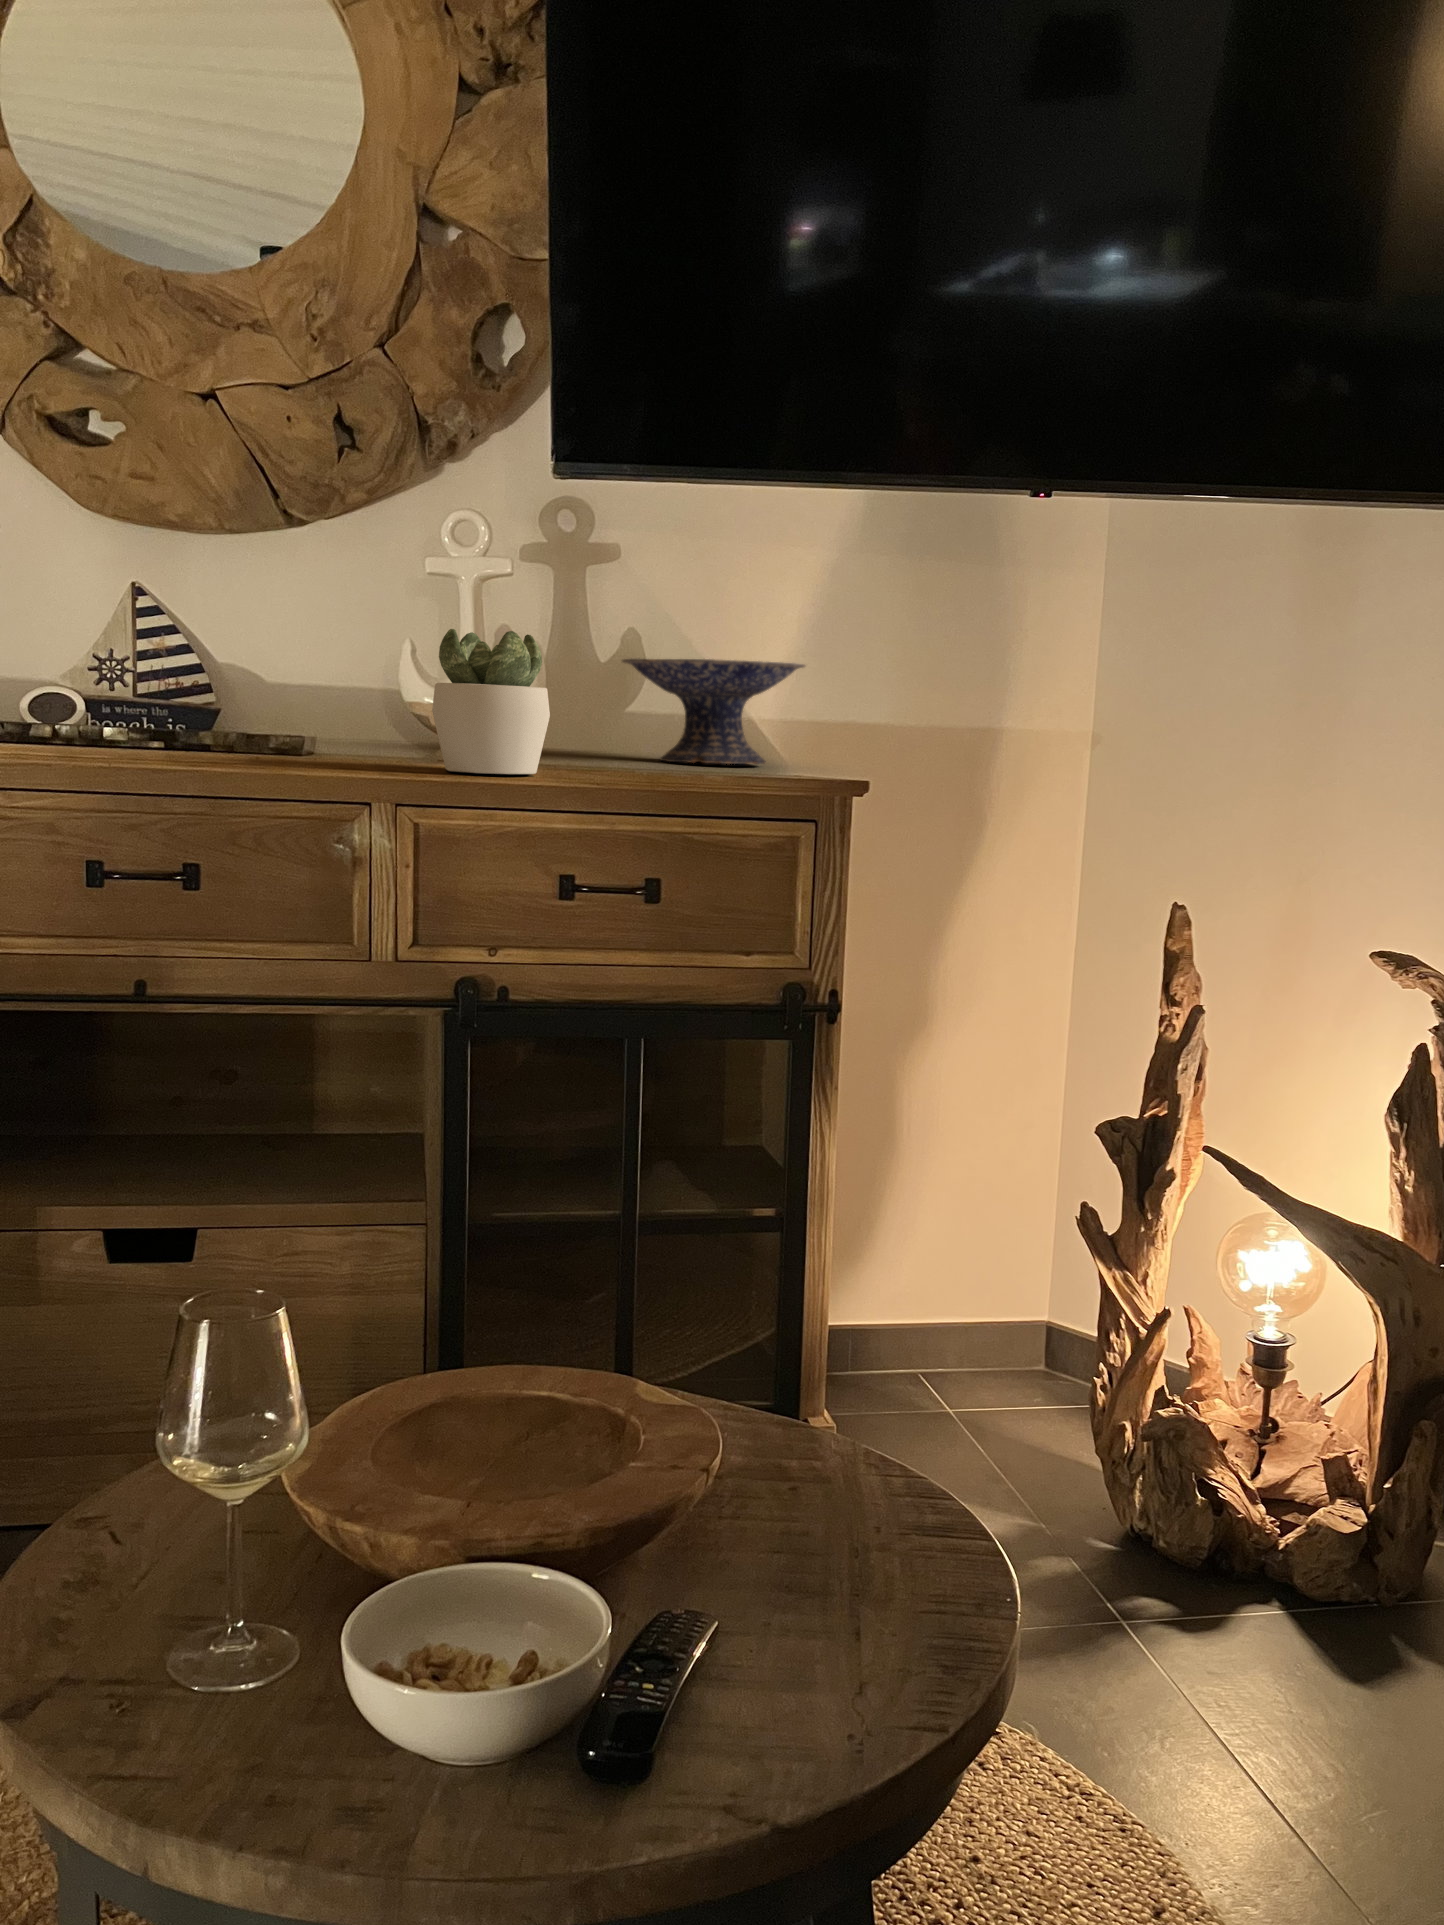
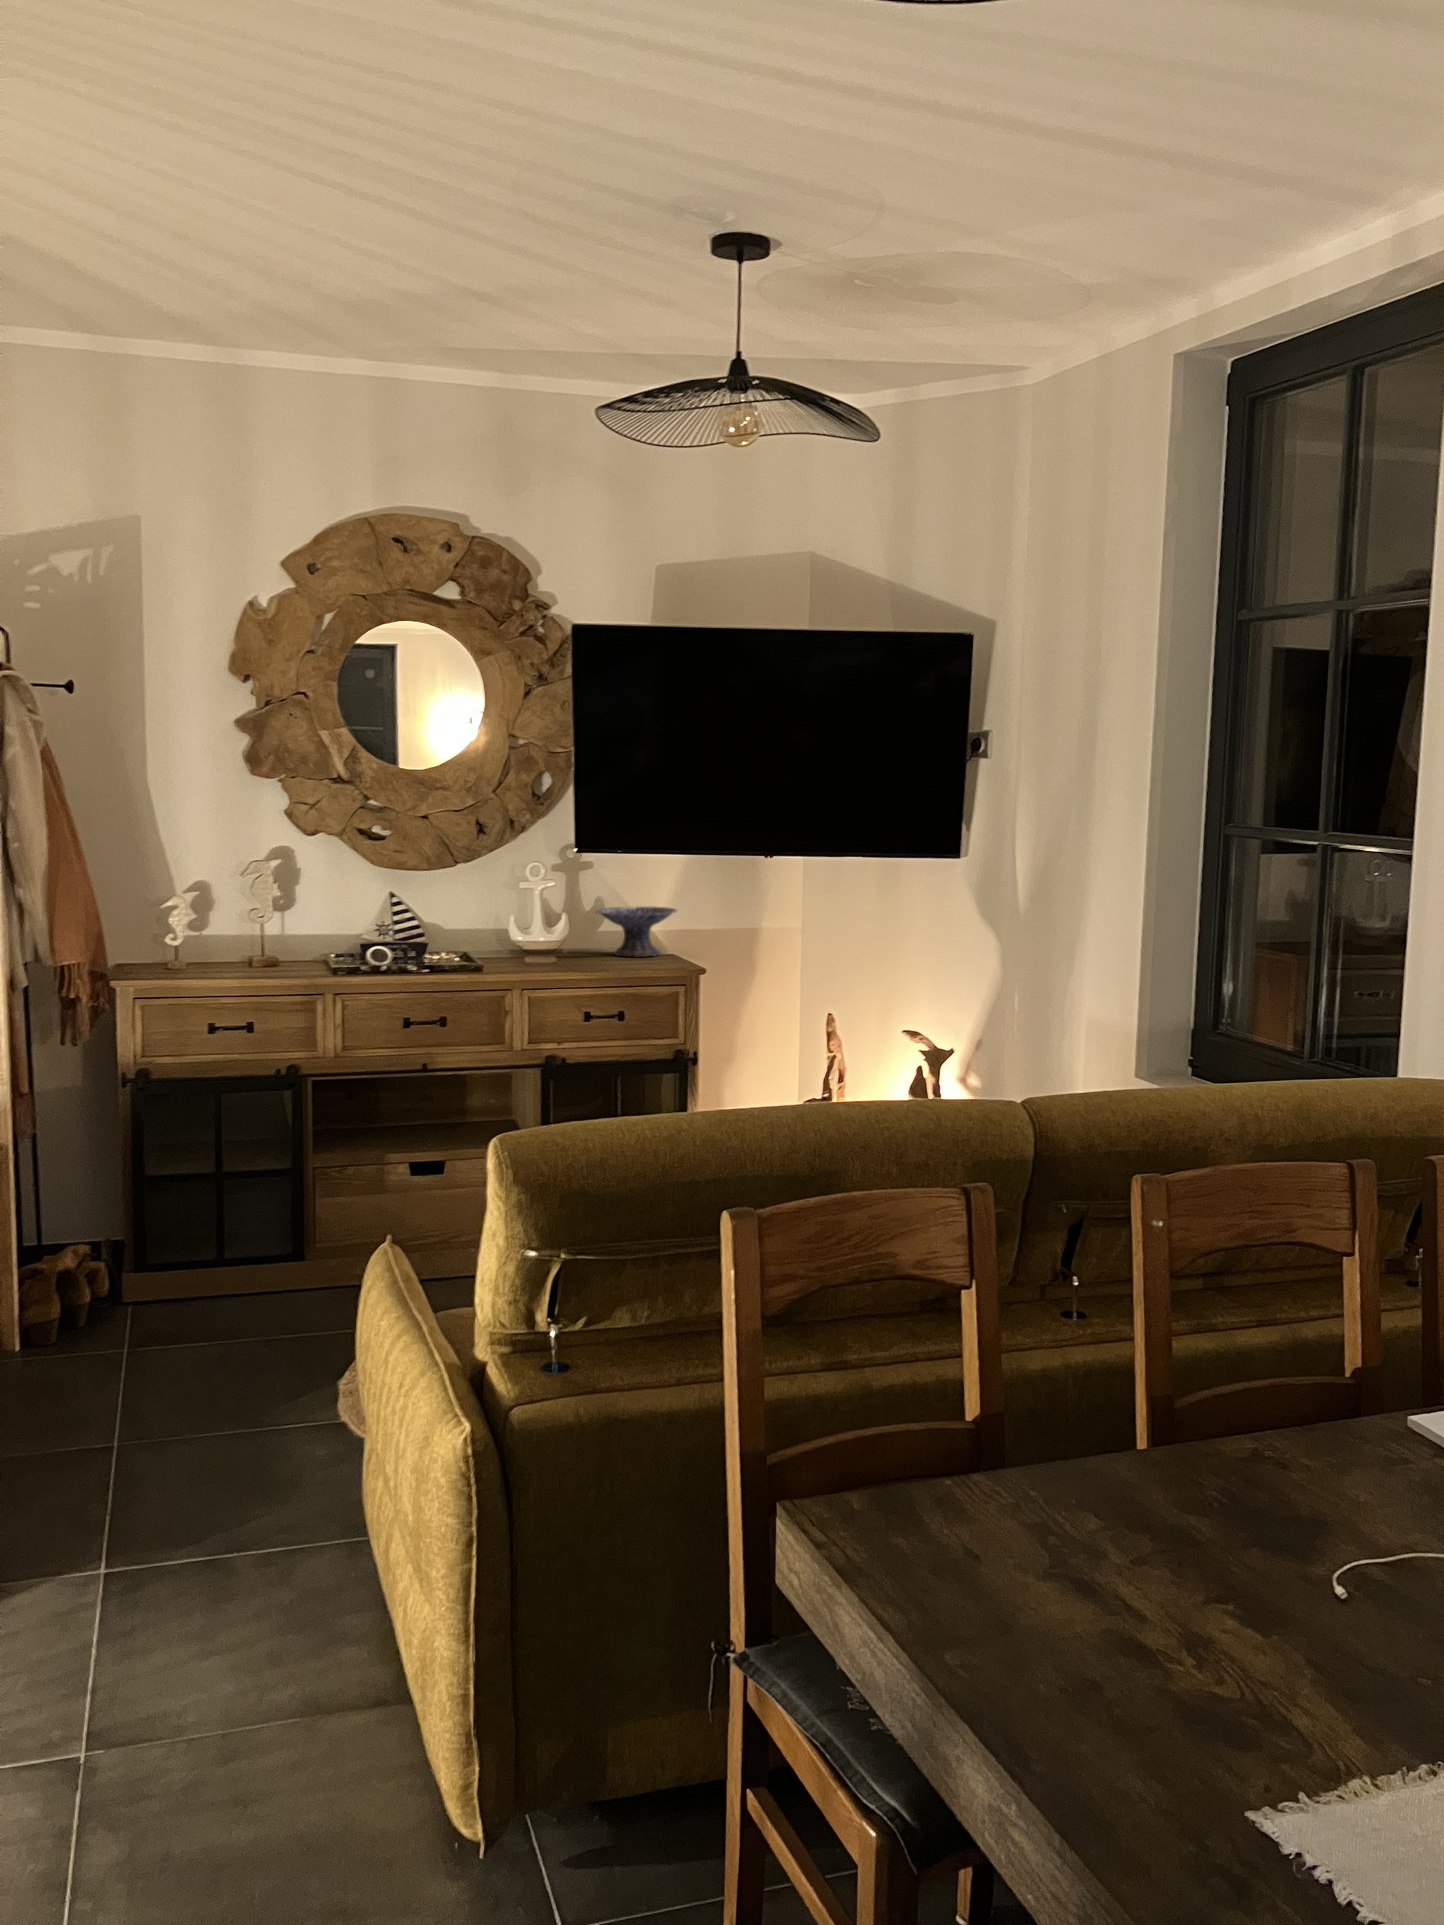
succulent plant: present [432,629,550,774] -> none [534,919,581,976]

